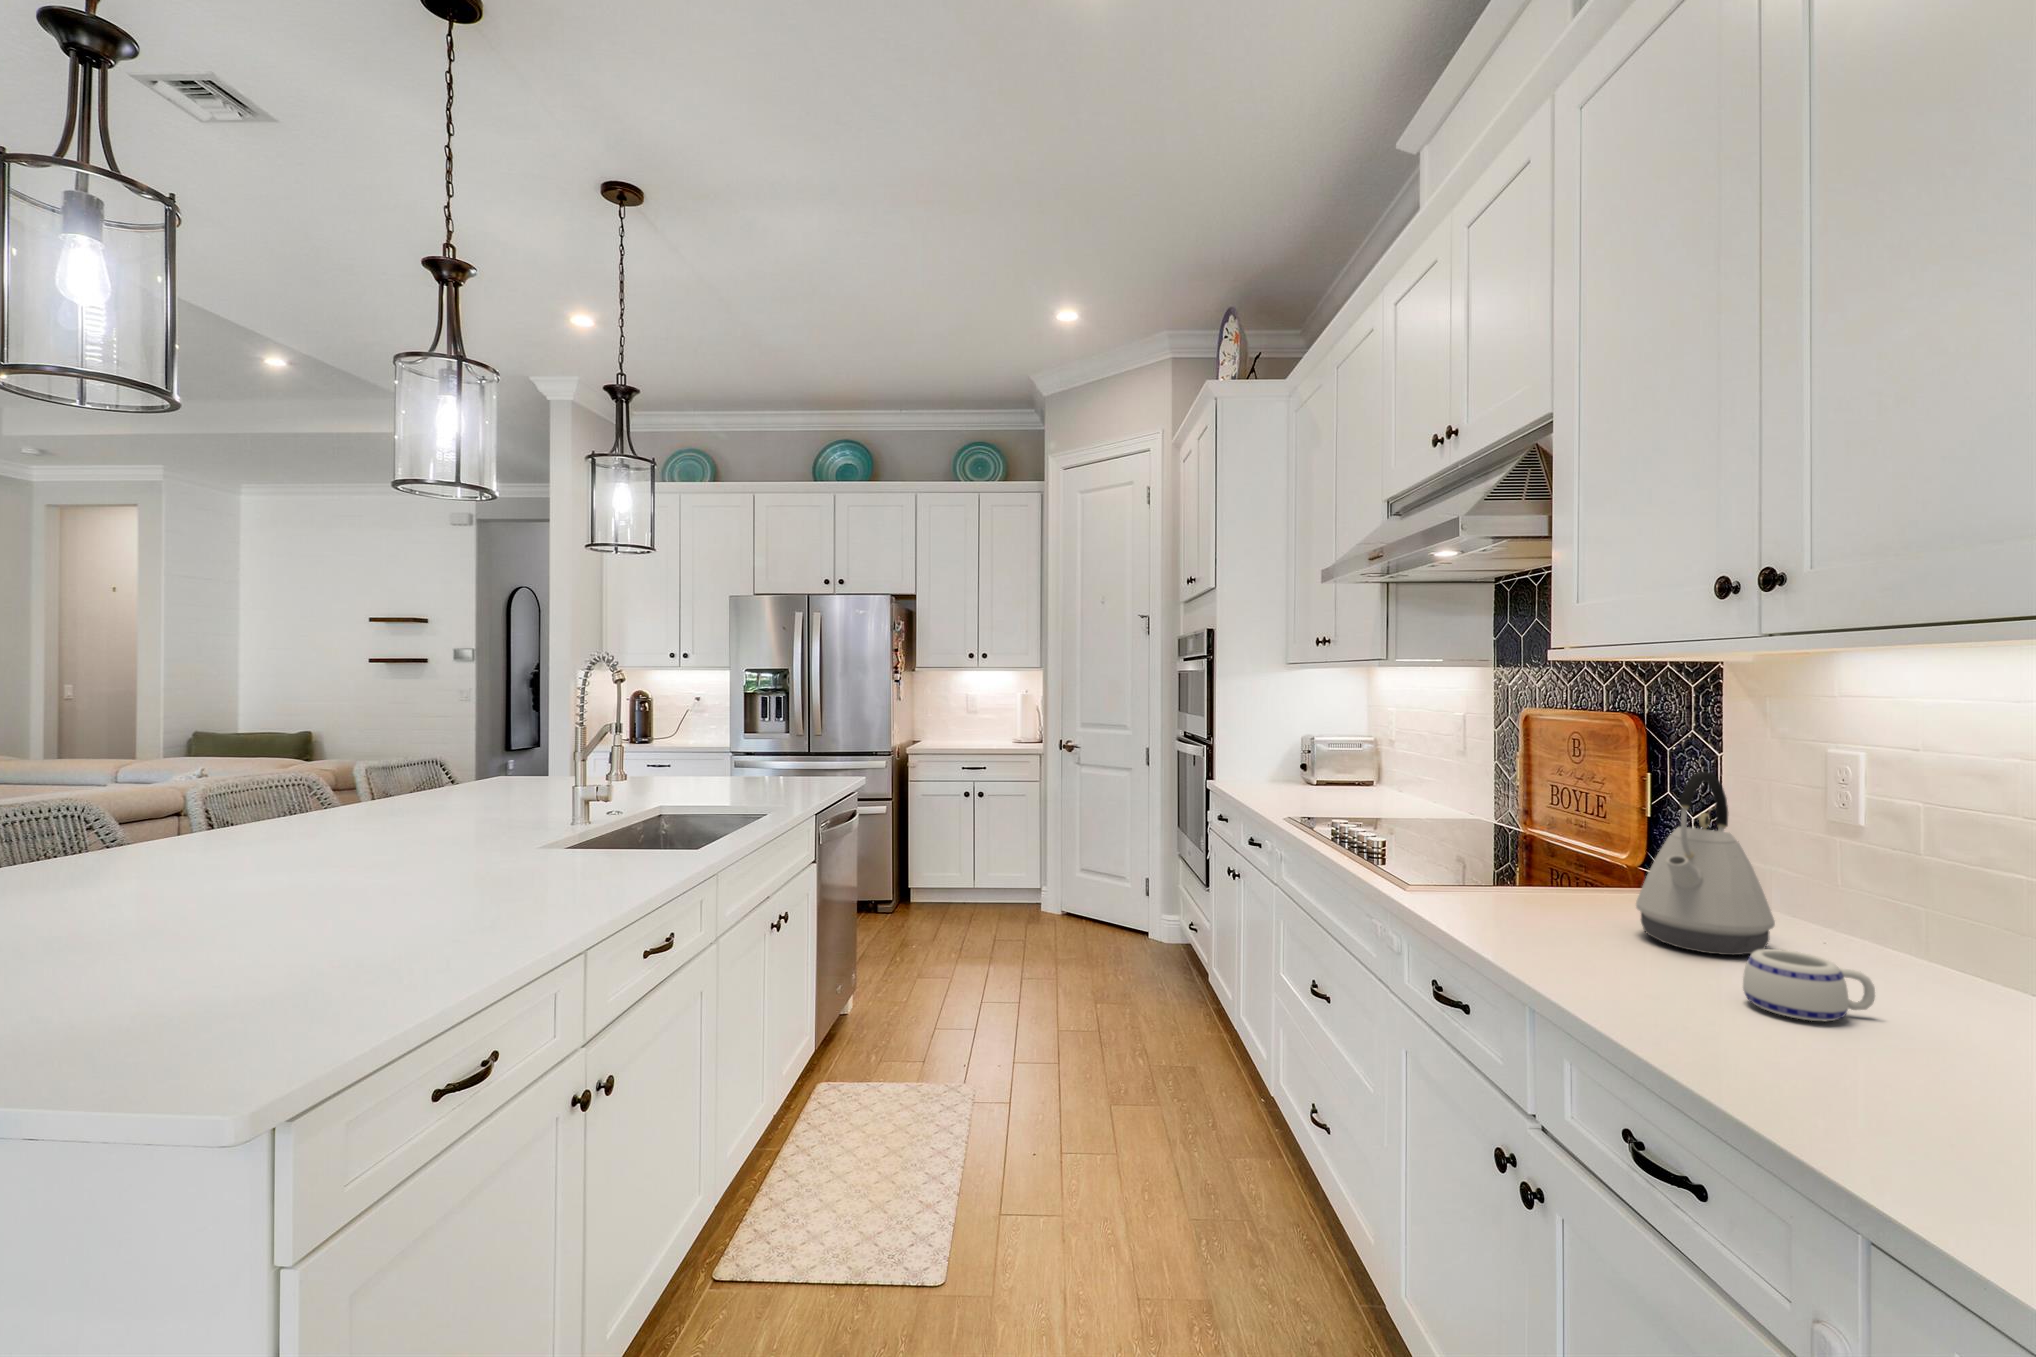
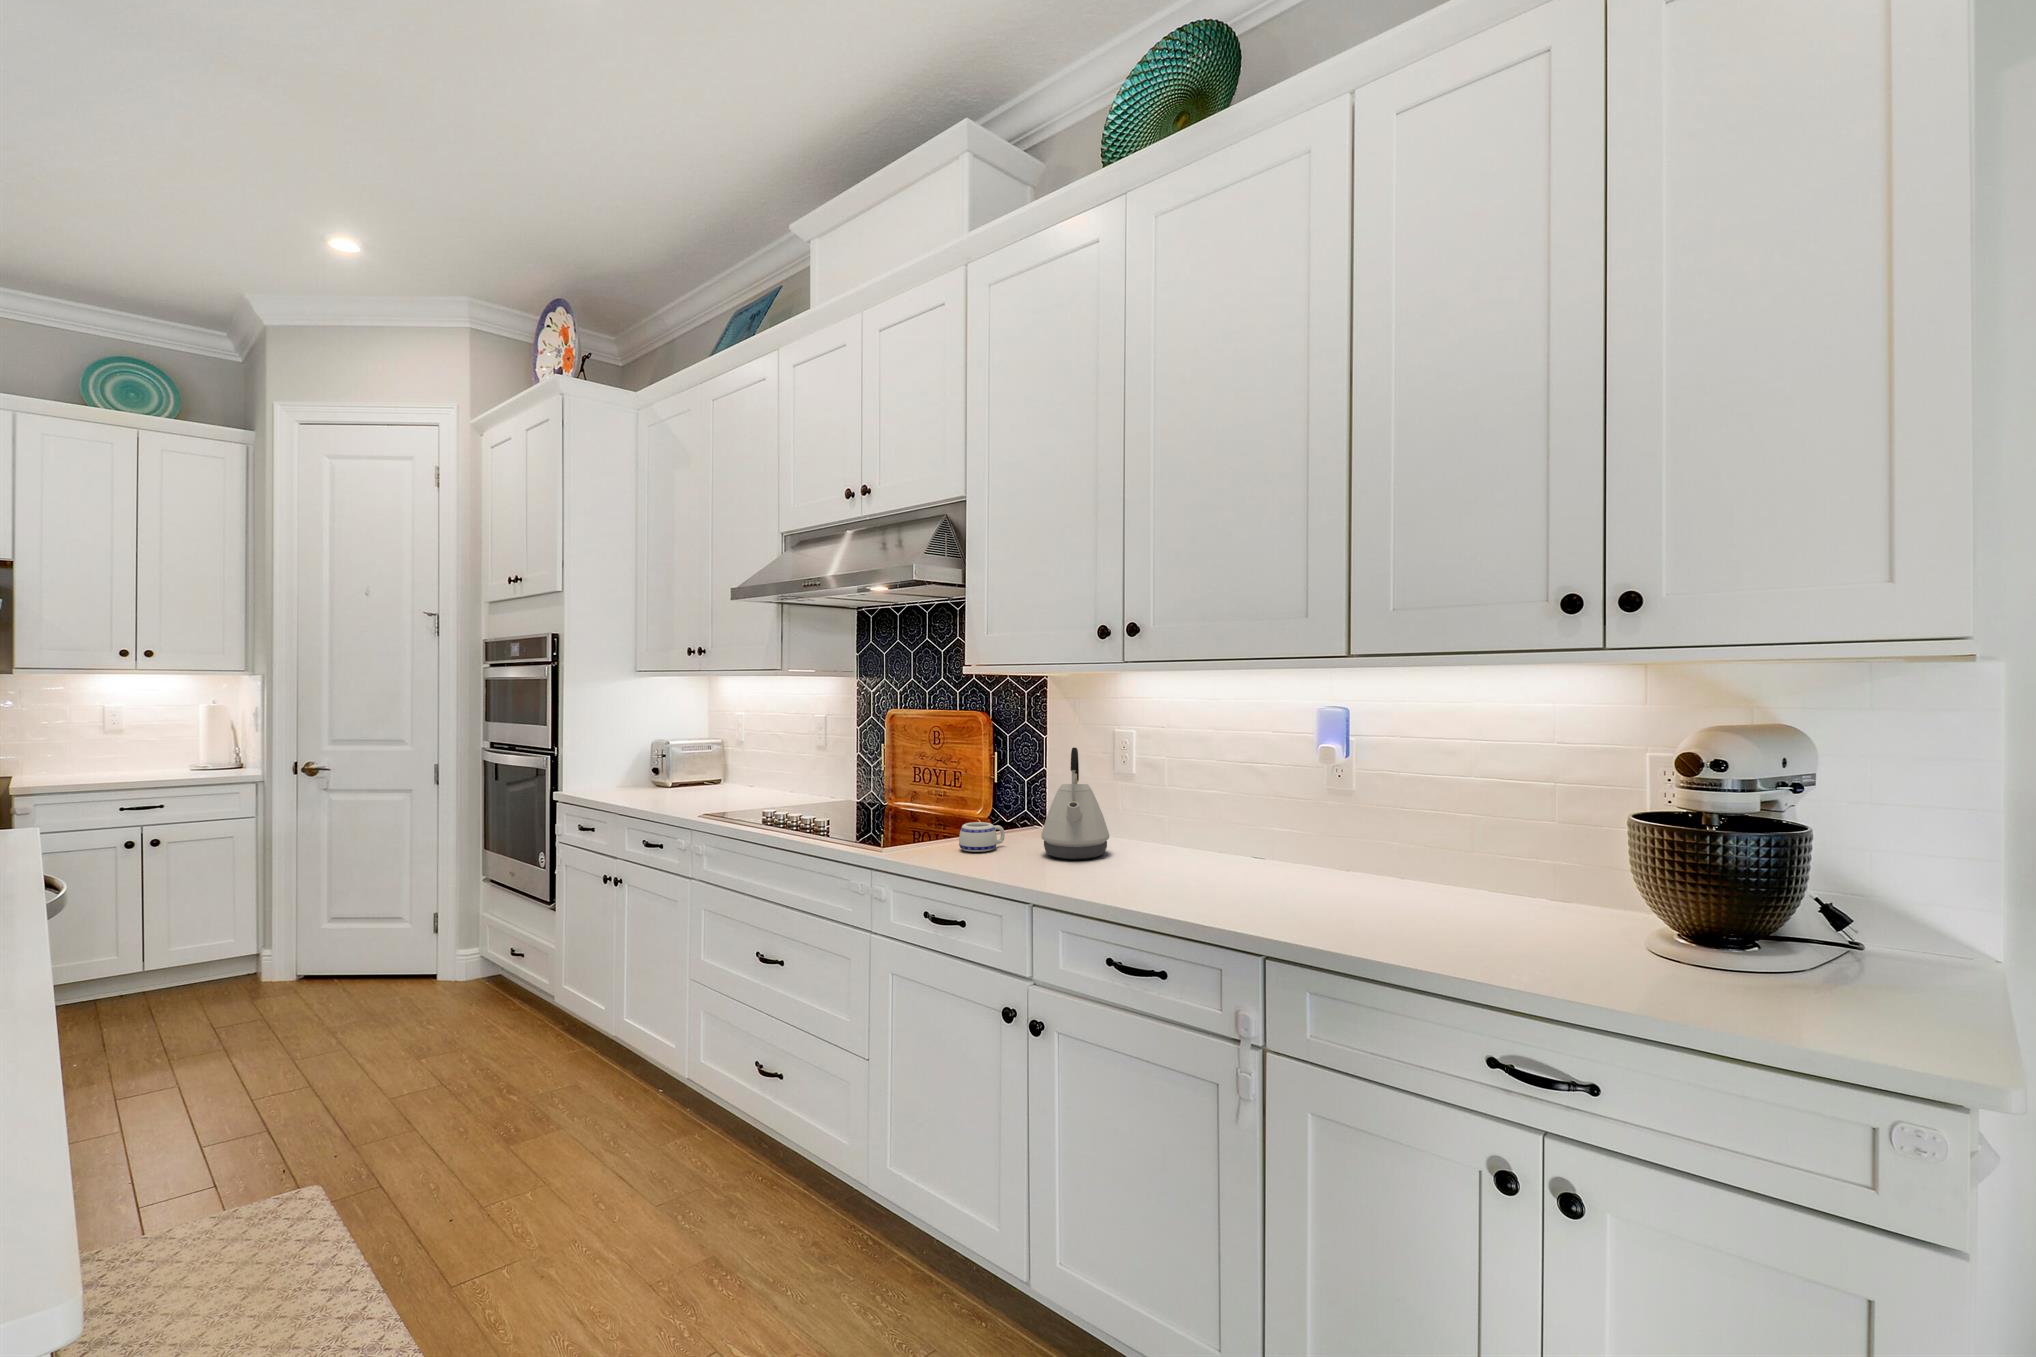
mug: present [1743,949,1875,1021] -> present [959,822,1005,852]

